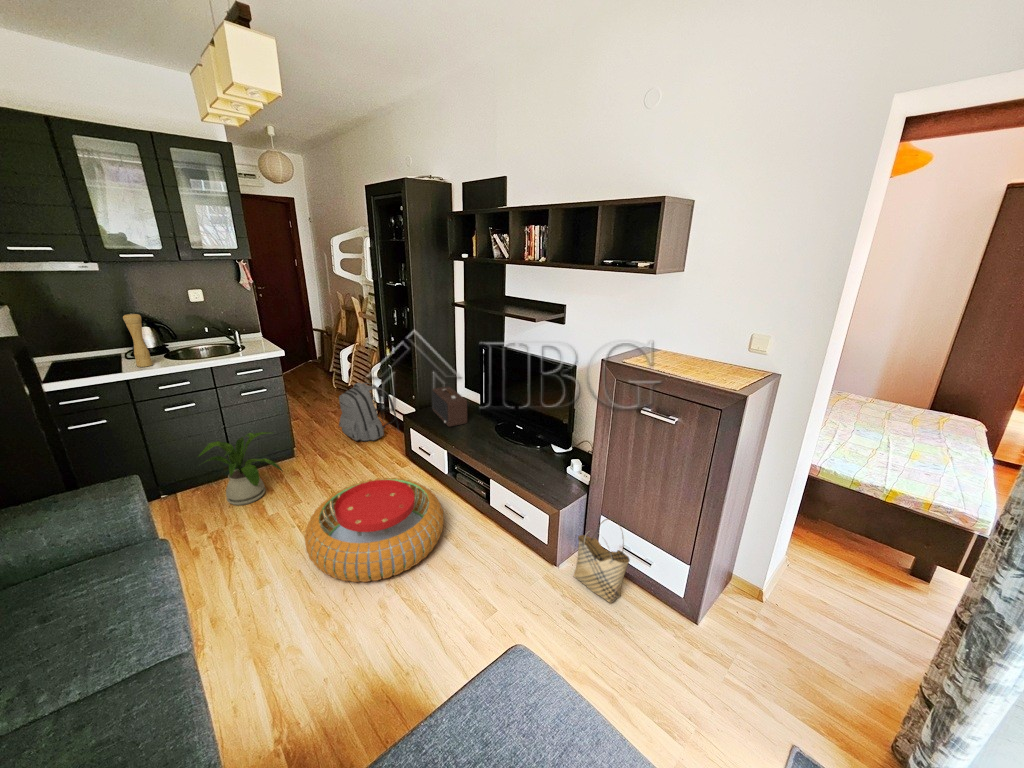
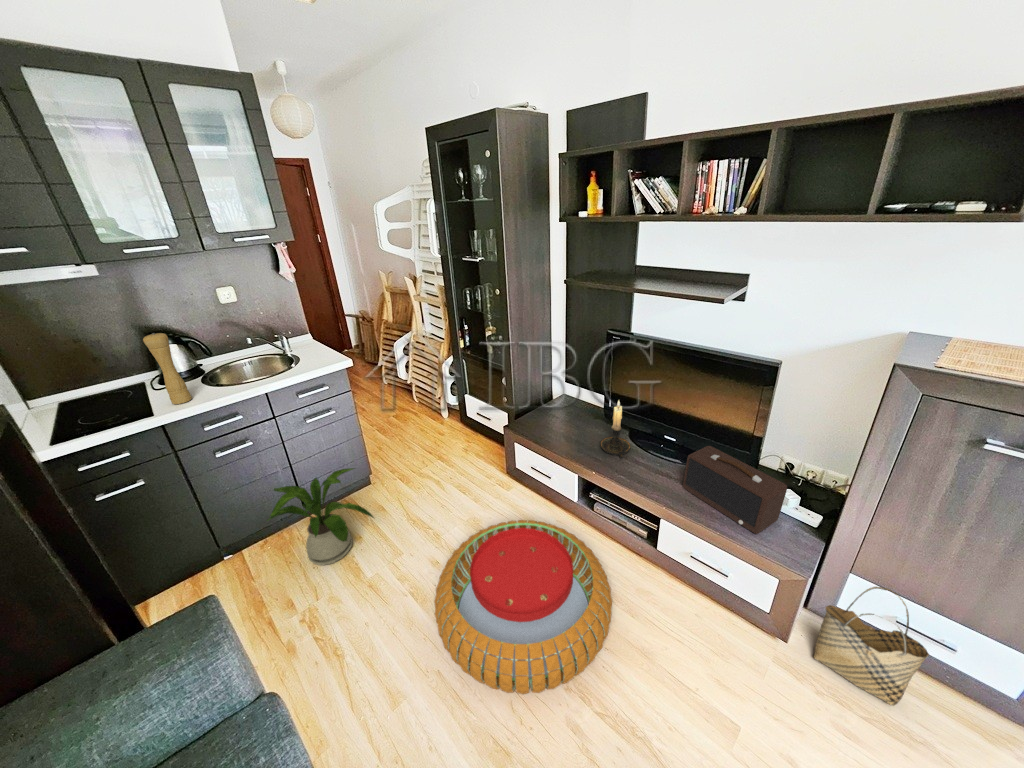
backpack: present [338,383,400,441] -> none [411,383,483,456]
speaker: present [432,387,467,427] -> present [683,446,787,534]
candle holder: none [468,393,491,439] -> present [601,400,630,459]

